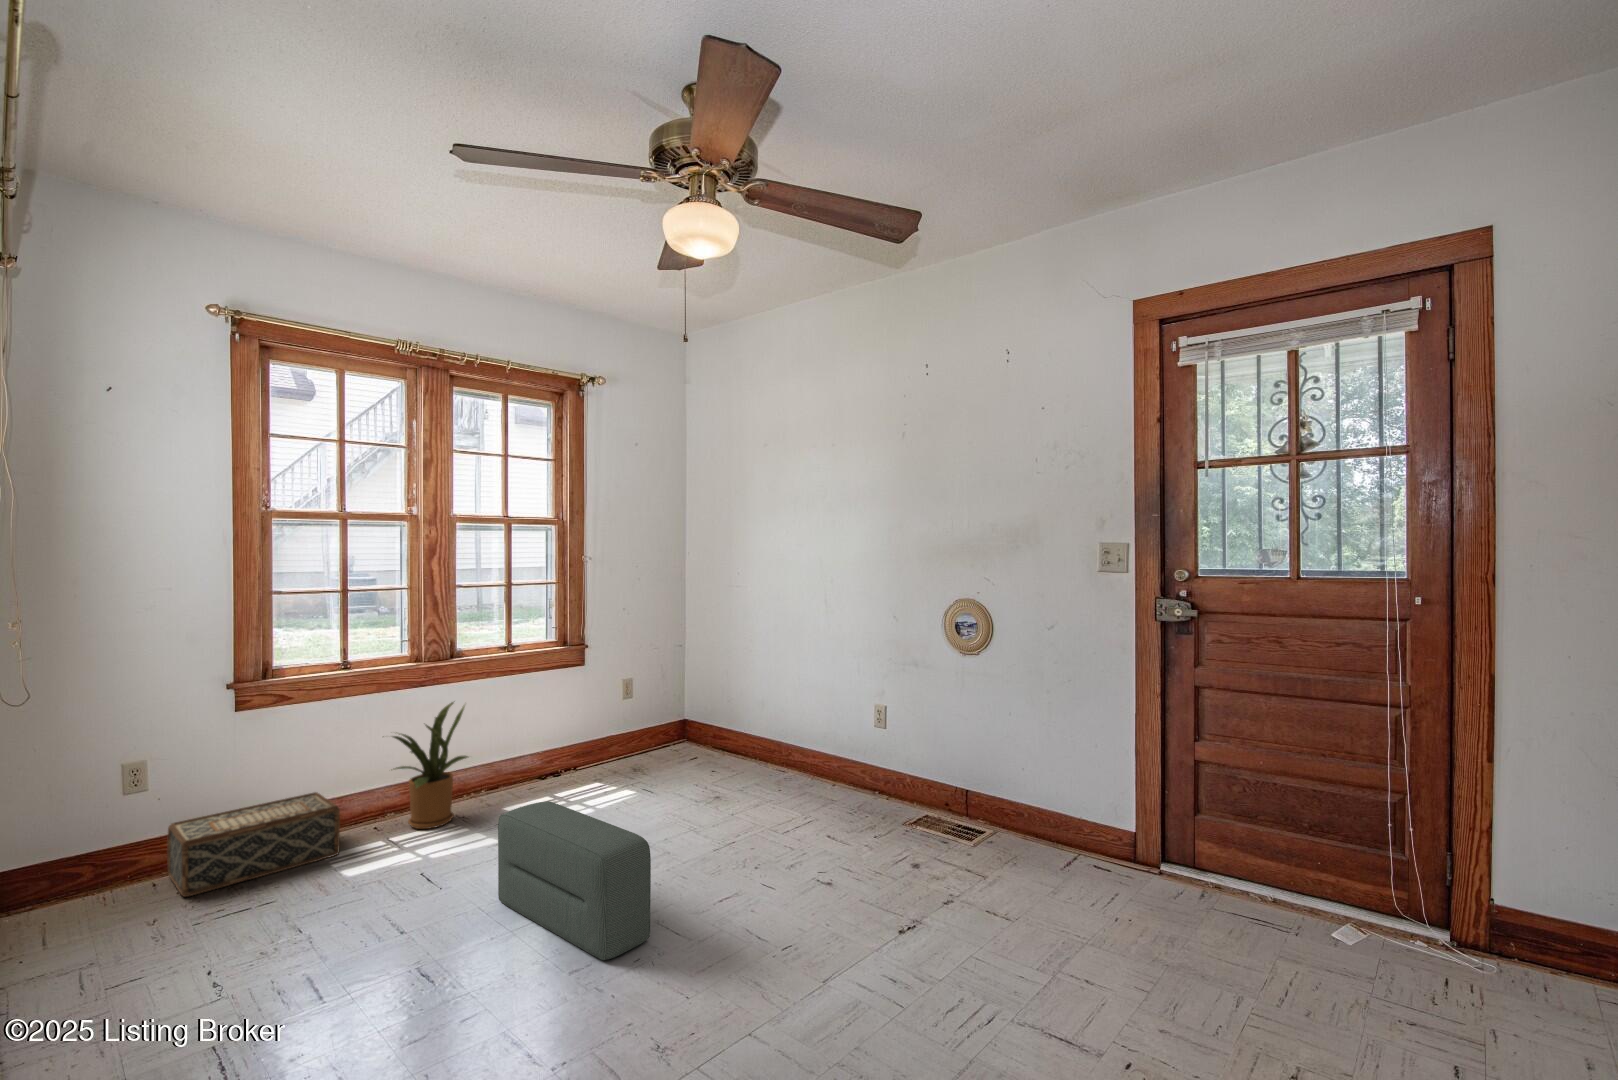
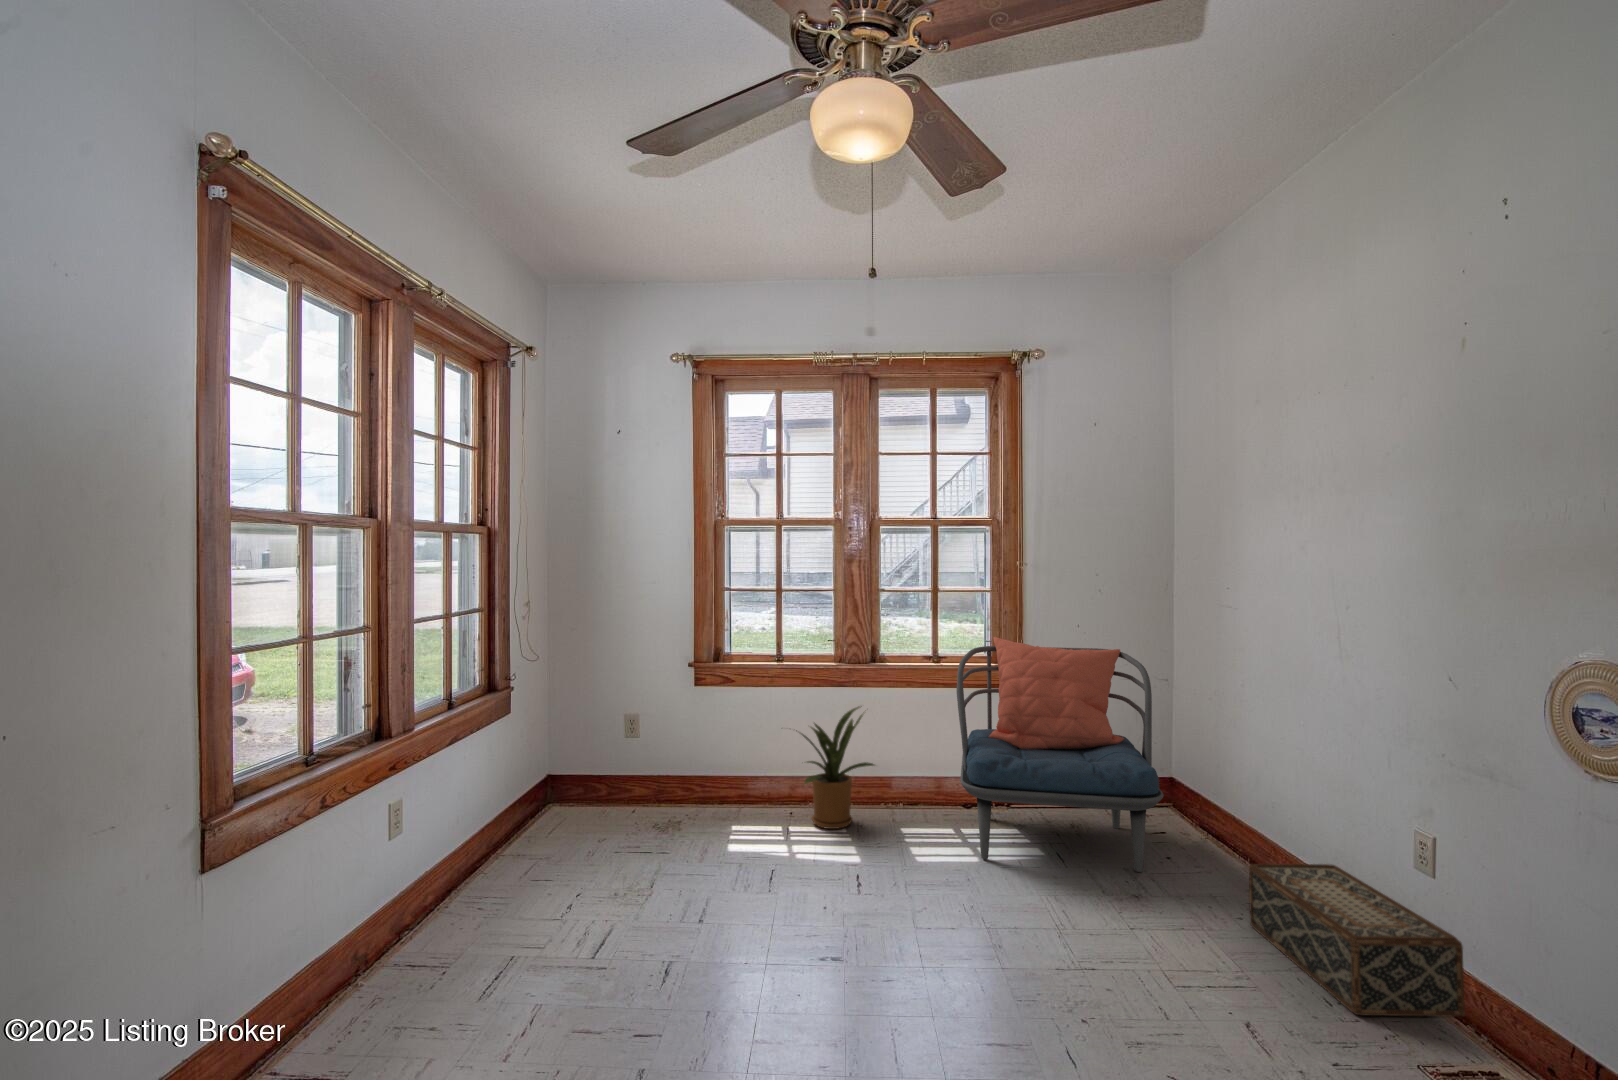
armchair: none [547,624,721,809] -> present [957,637,1164,872]
woven basket: present [167,792,340,897] -> present [1249,864,1465,1017]
pouf: present [498,801,651,960] -> none [791,829,871,1044]

